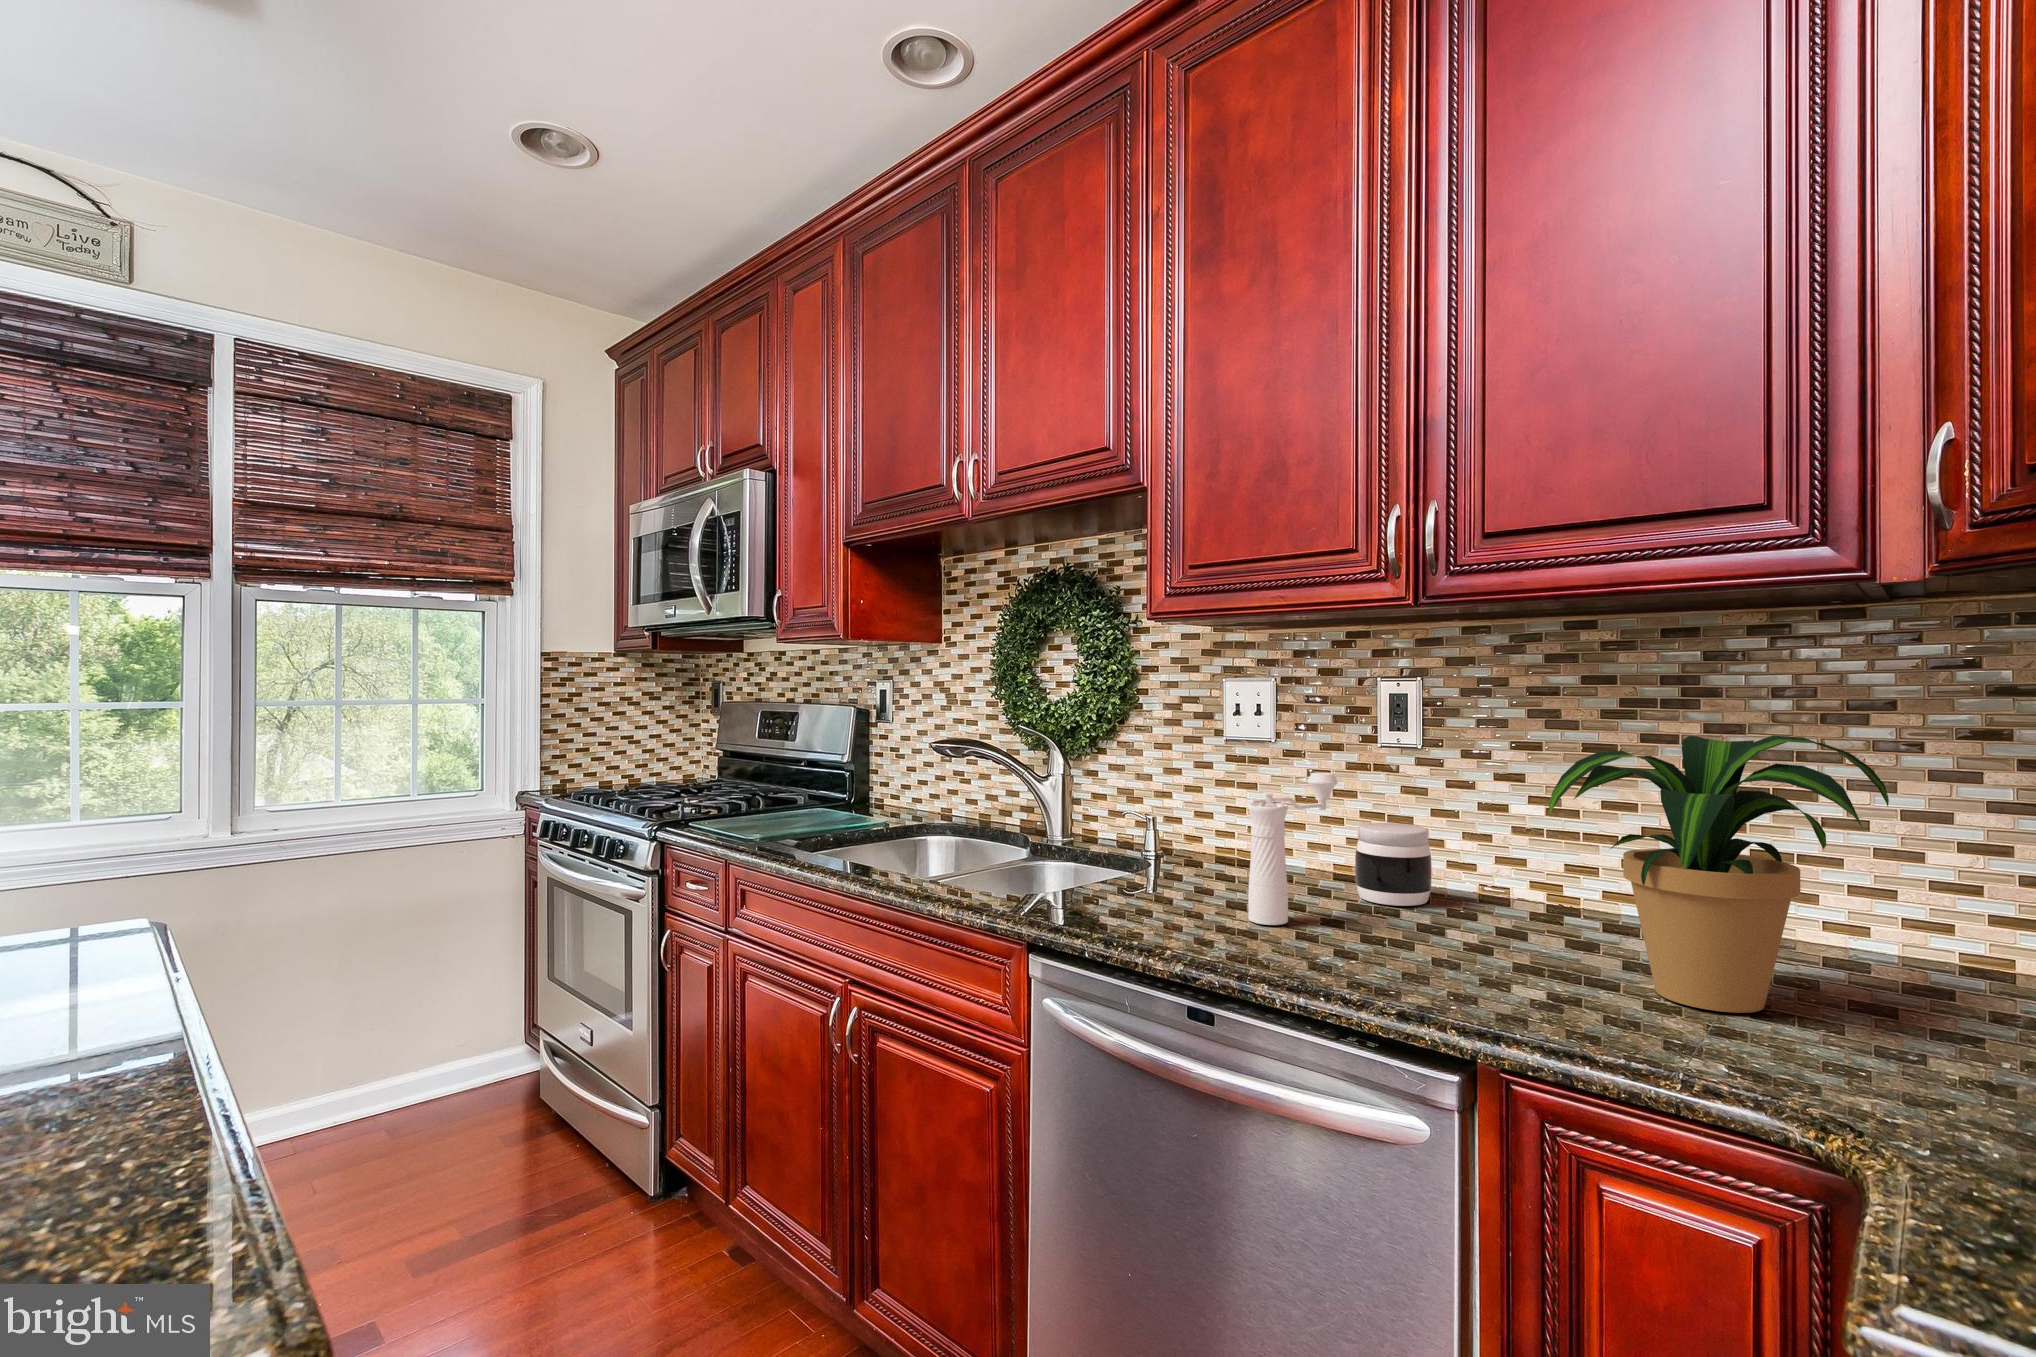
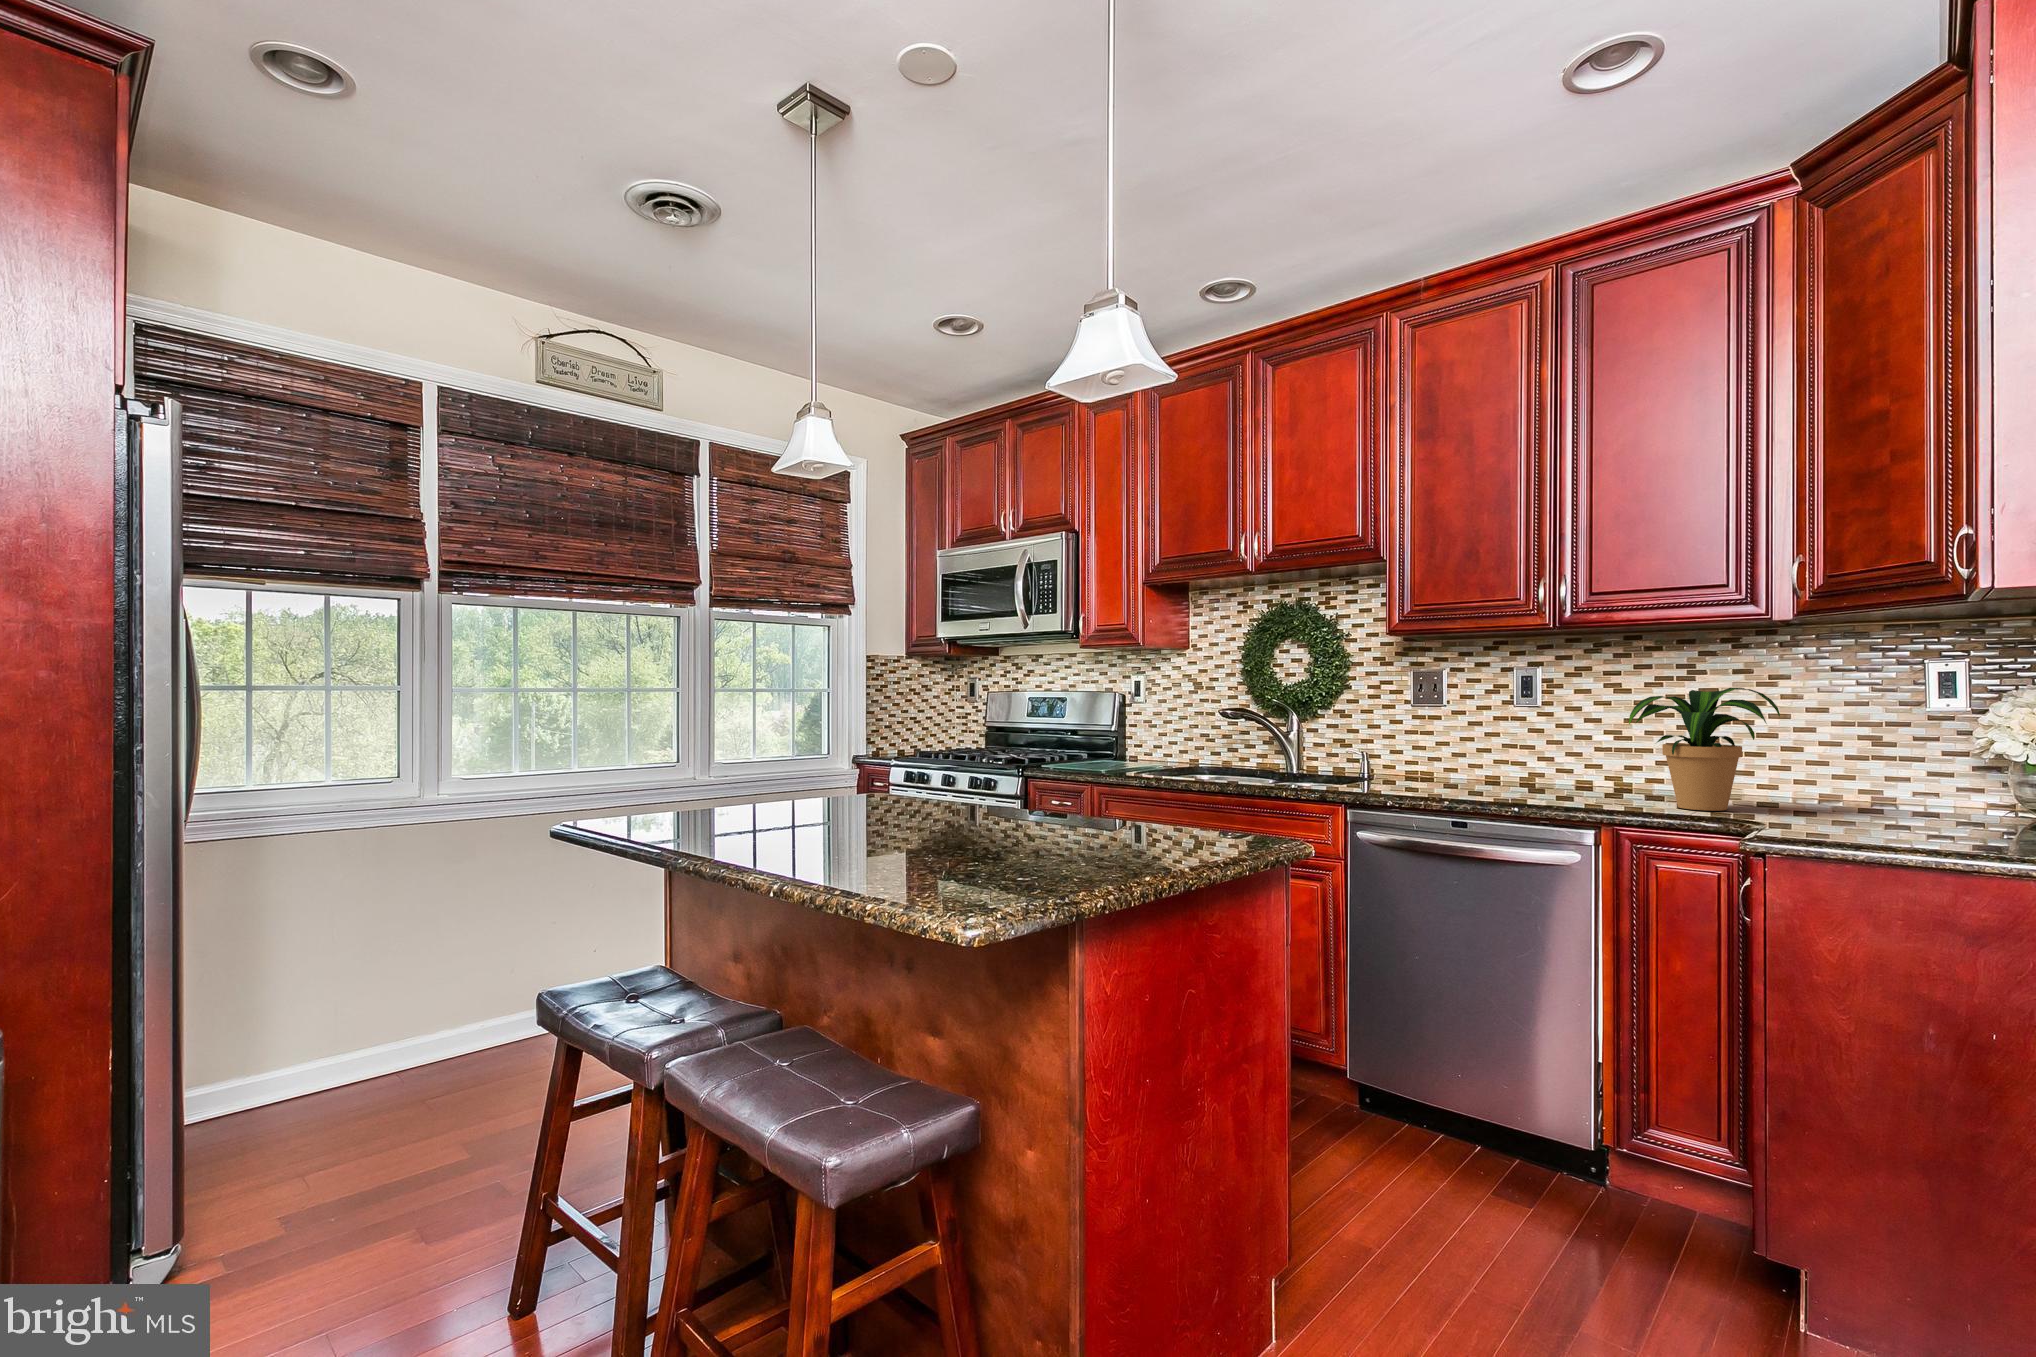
pepper mill: present [1248,773,1338,925] -> none [1460,717,1505,794]
jar: present [1355,823,1432,906] -> none [1508,747,1552,789]

